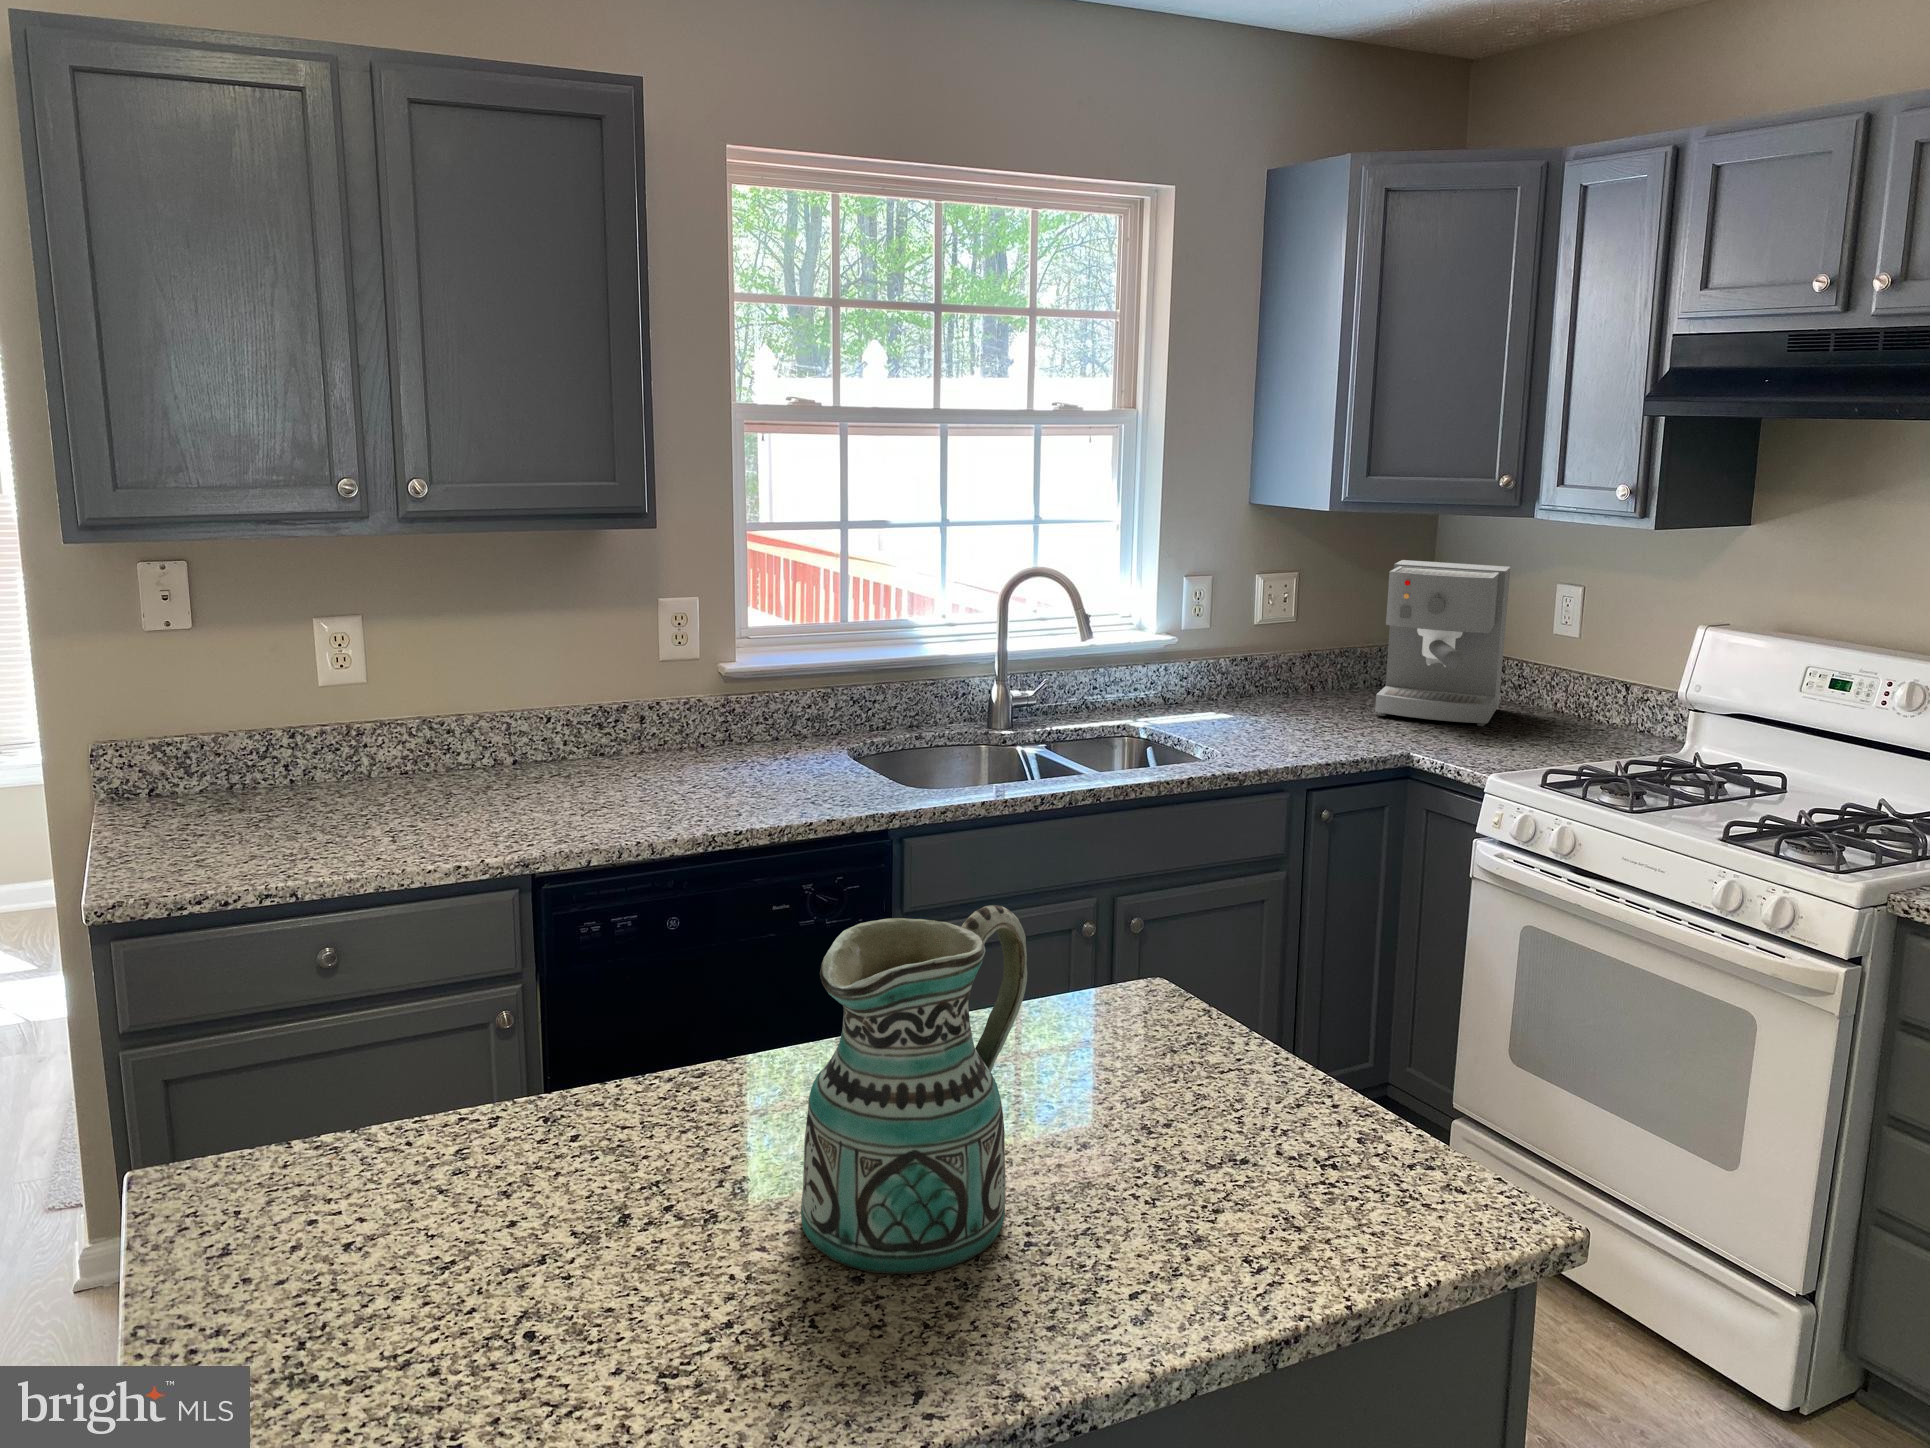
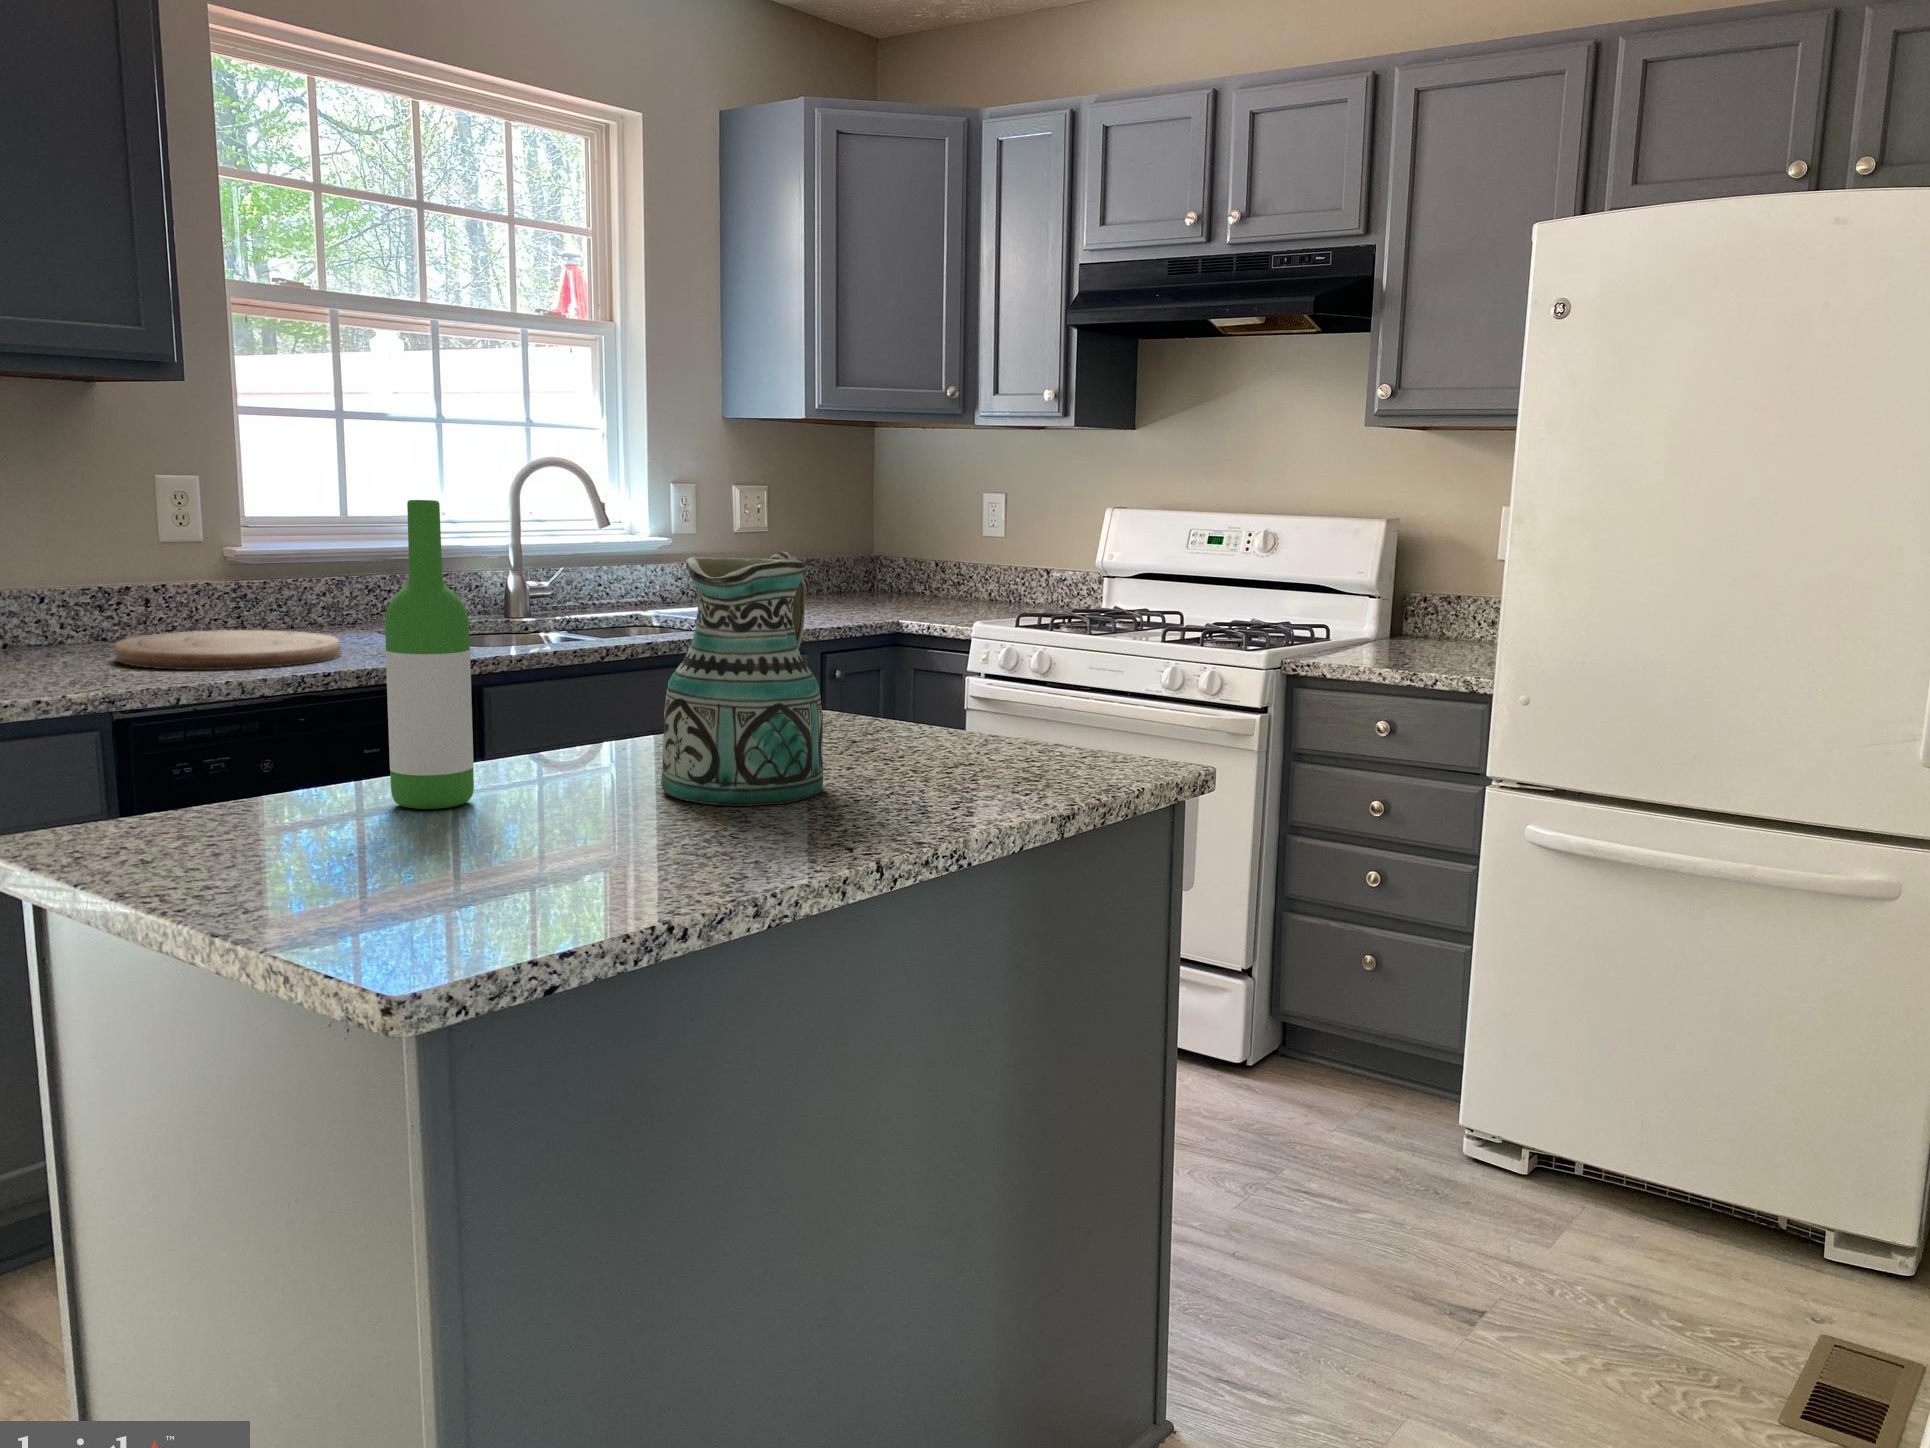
coffee maker: present [1375,560,1511,726] -> none [851,473,950,607]
cutting board: none [578,756,778,821] -> present [115,630,340,670]
wine bottle: none [495,854,596,1210] -> present [385,500,474,809]

